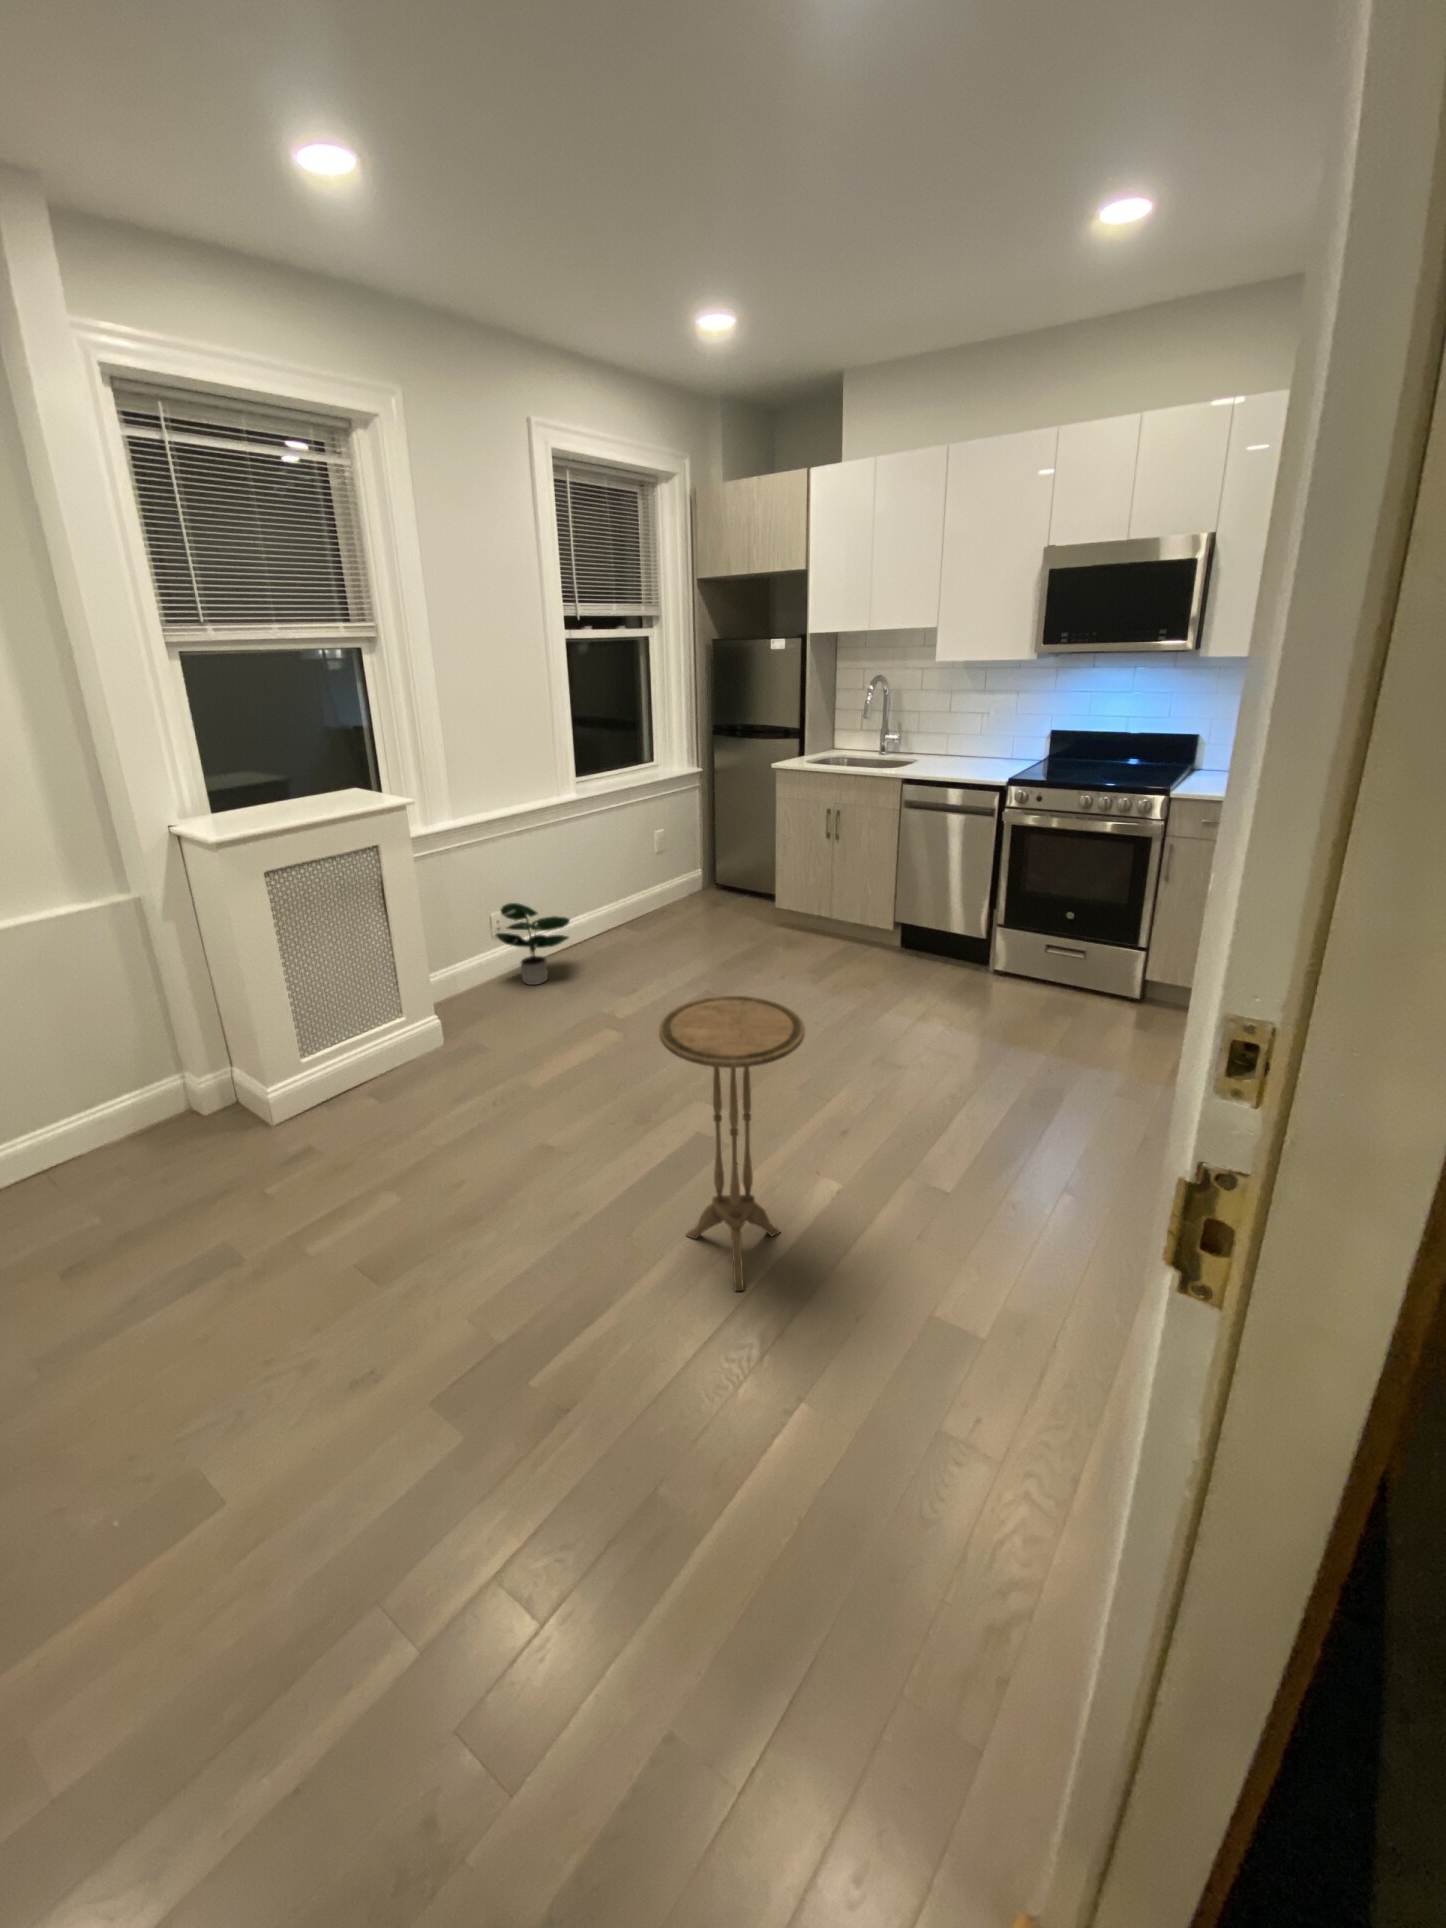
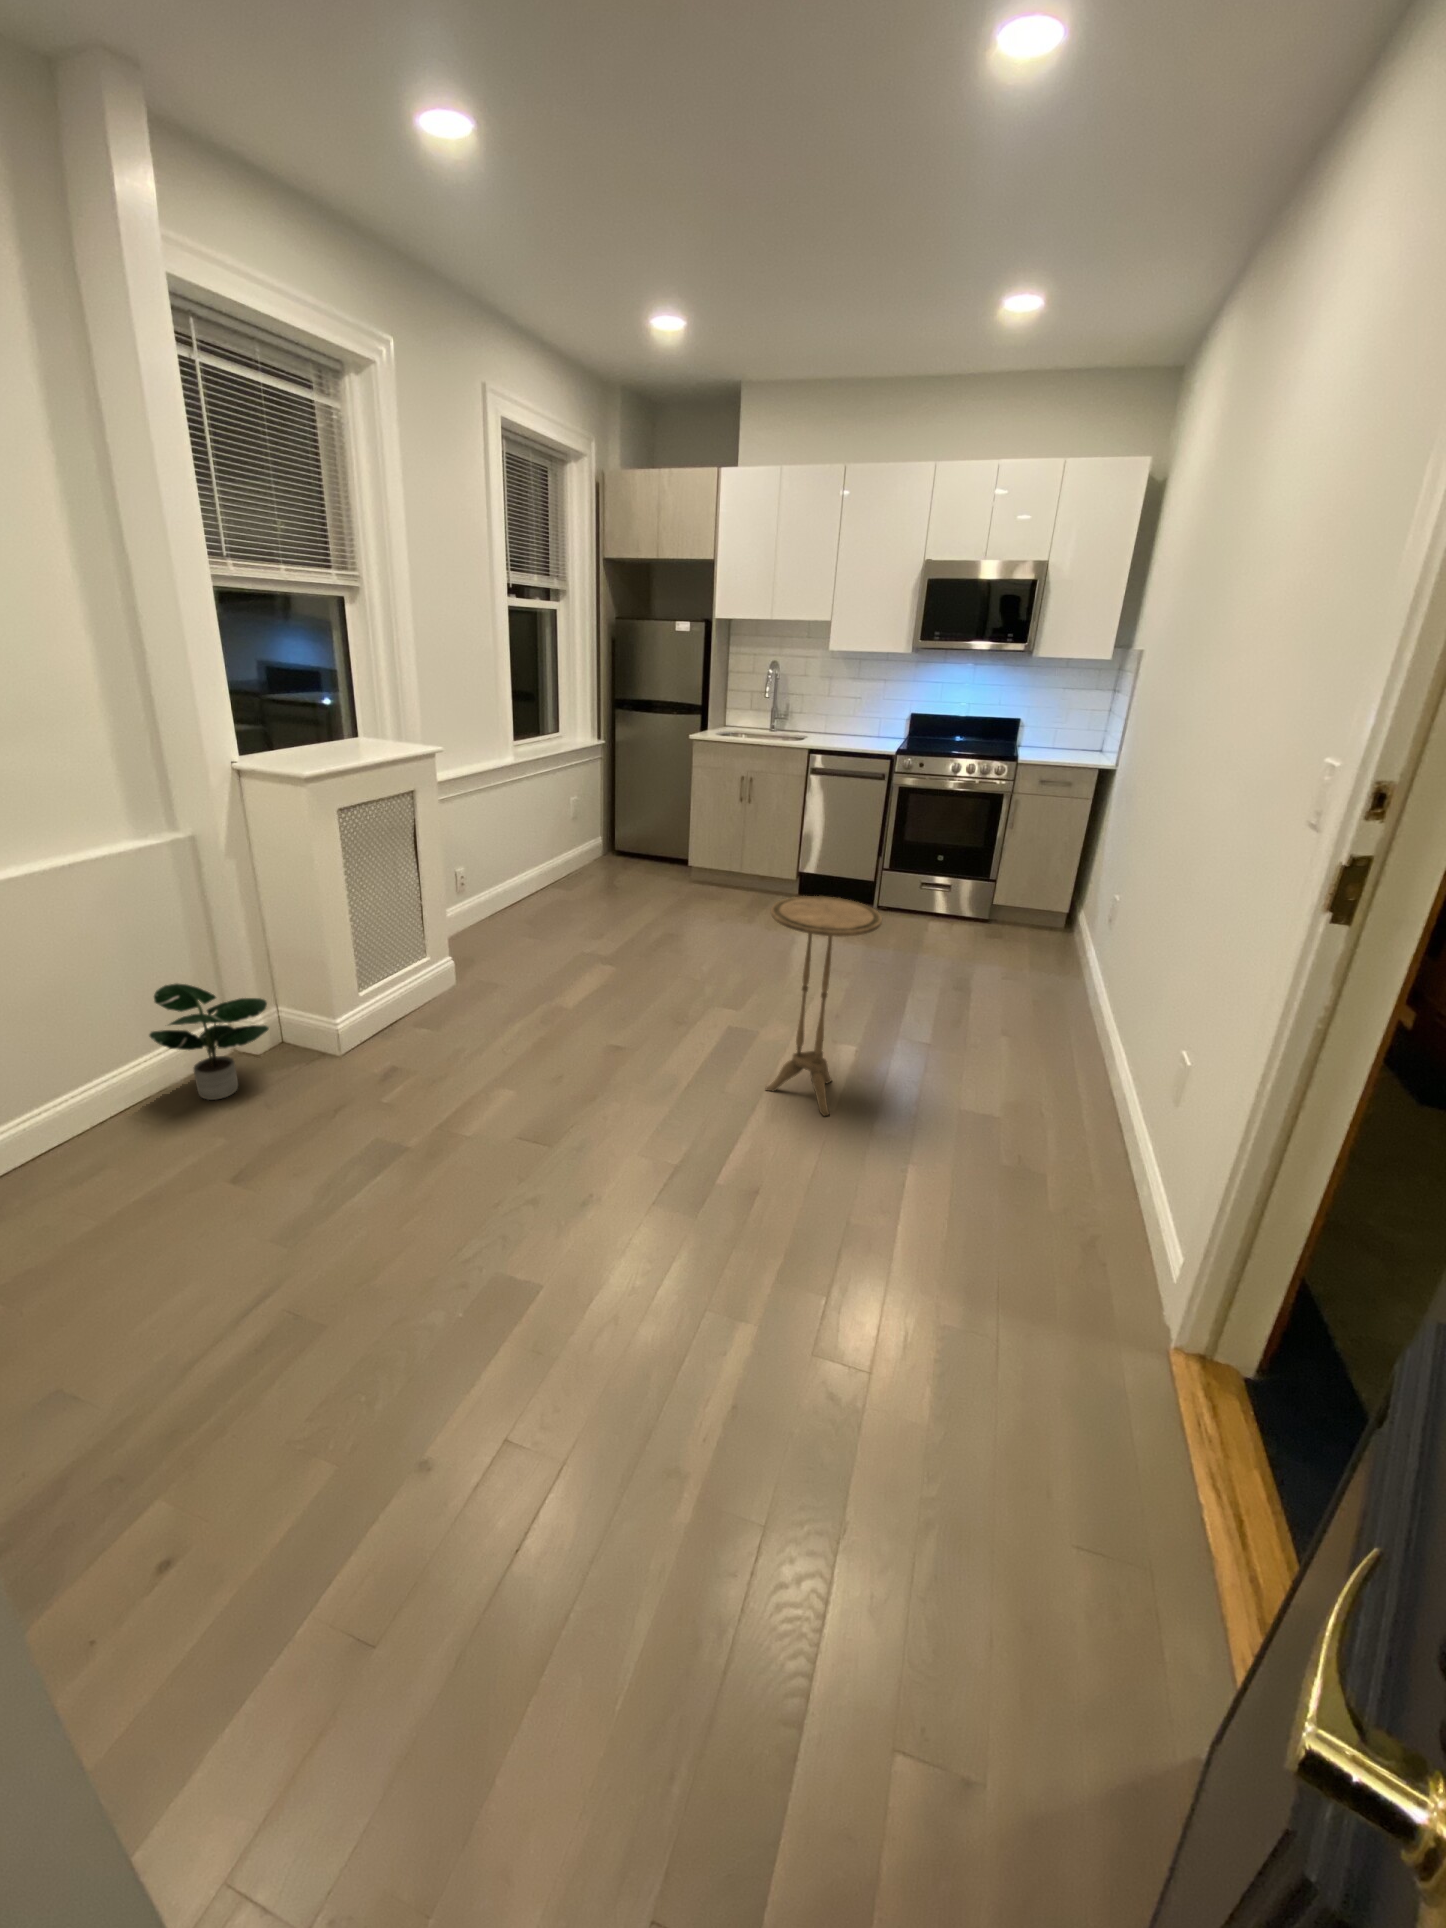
potted plant: present [495,903,570,985] -> present [149,984,269,1100]

